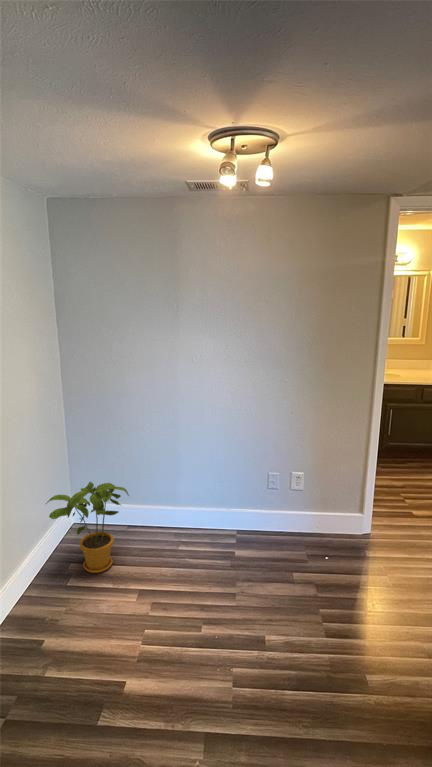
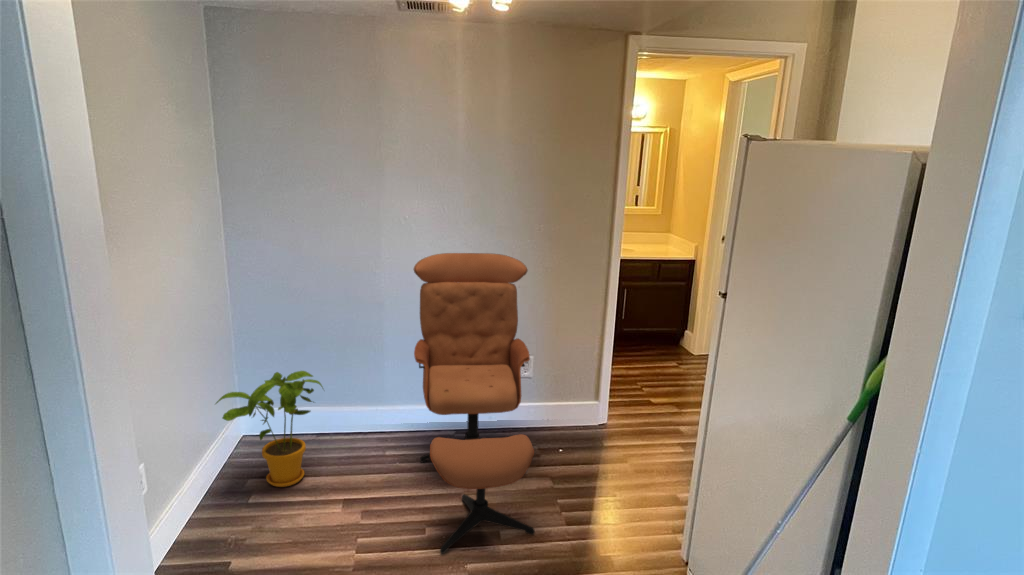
lounge chair: none [202,385,299,655] -> present [413,253,535,554]

